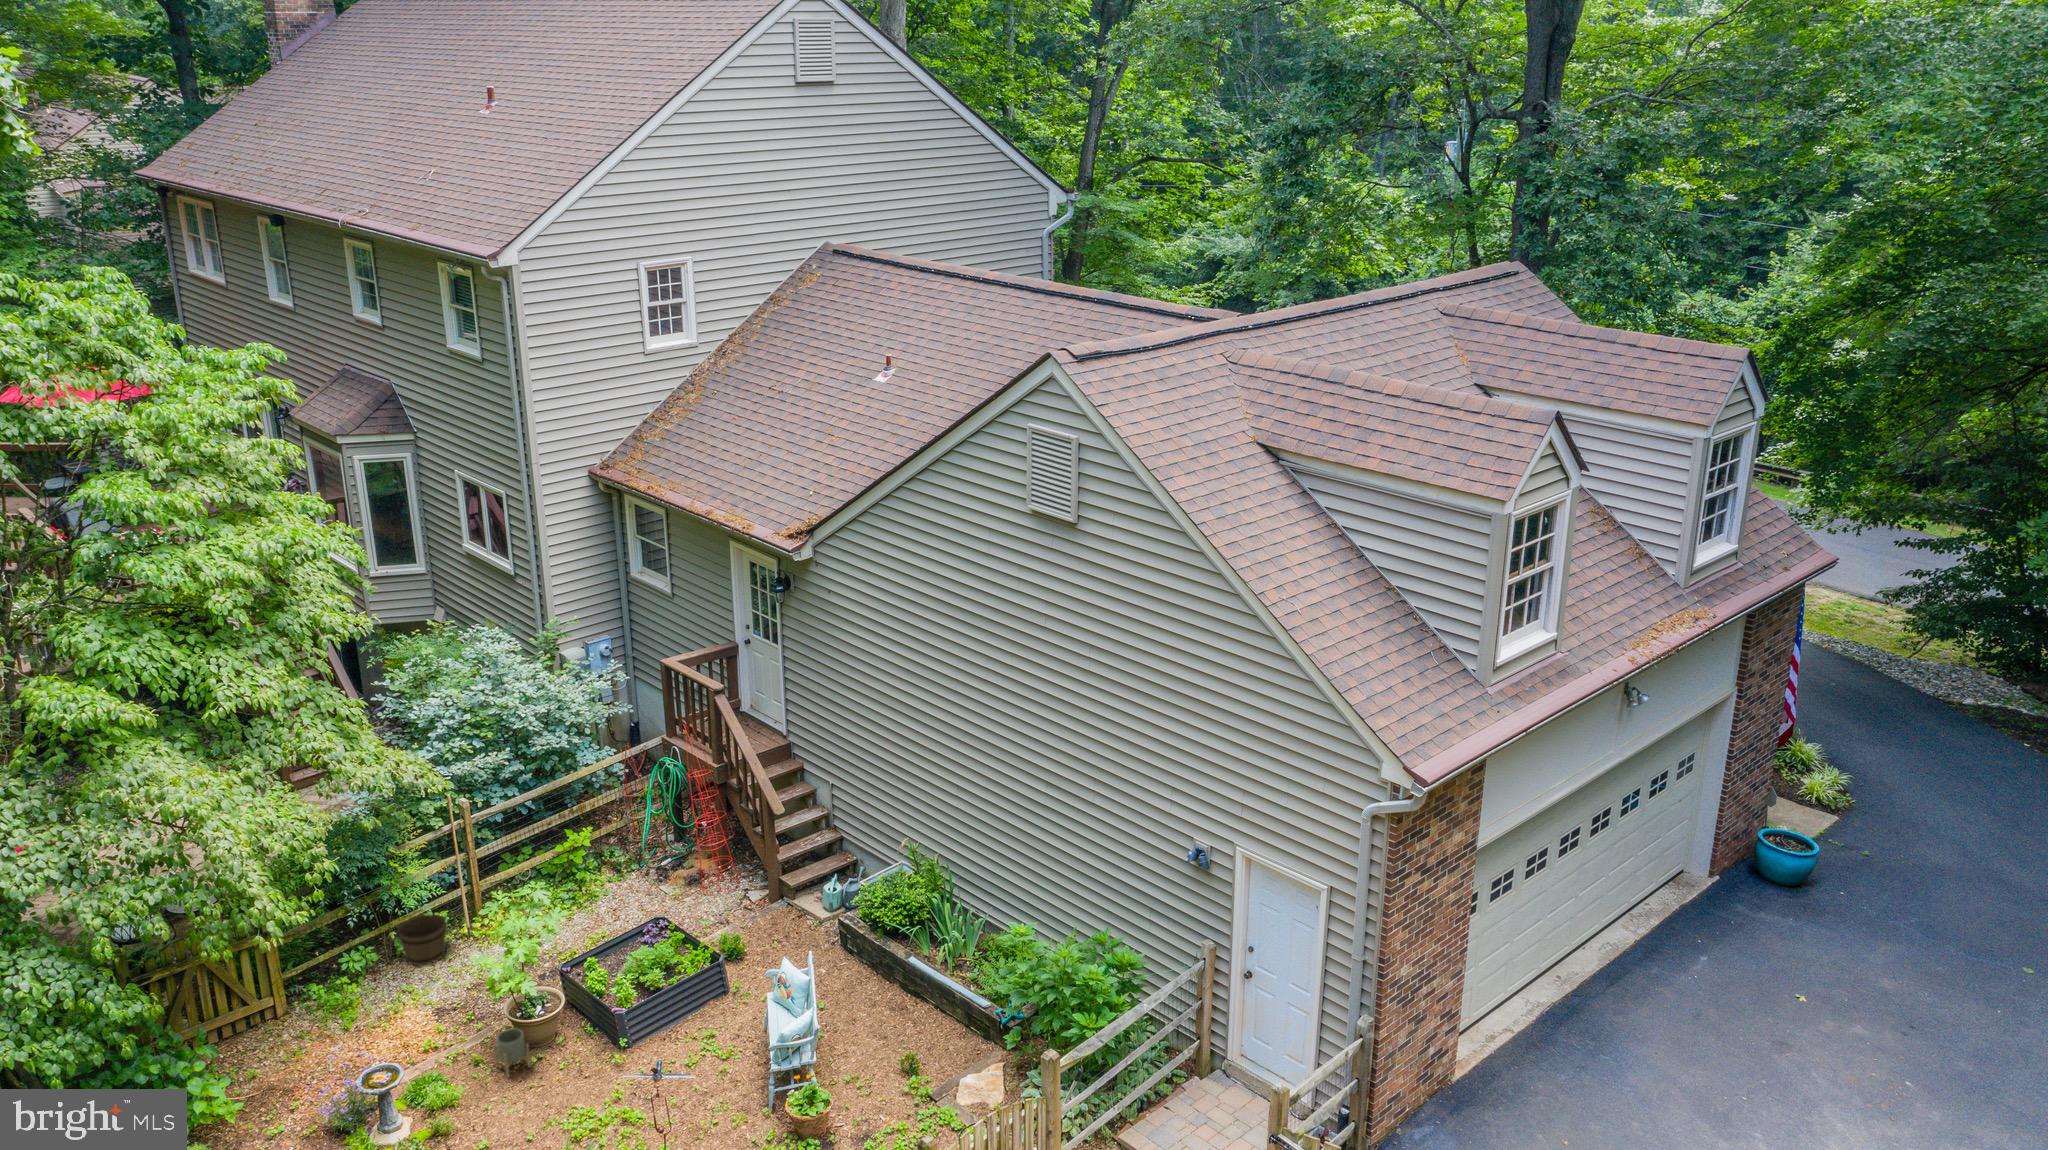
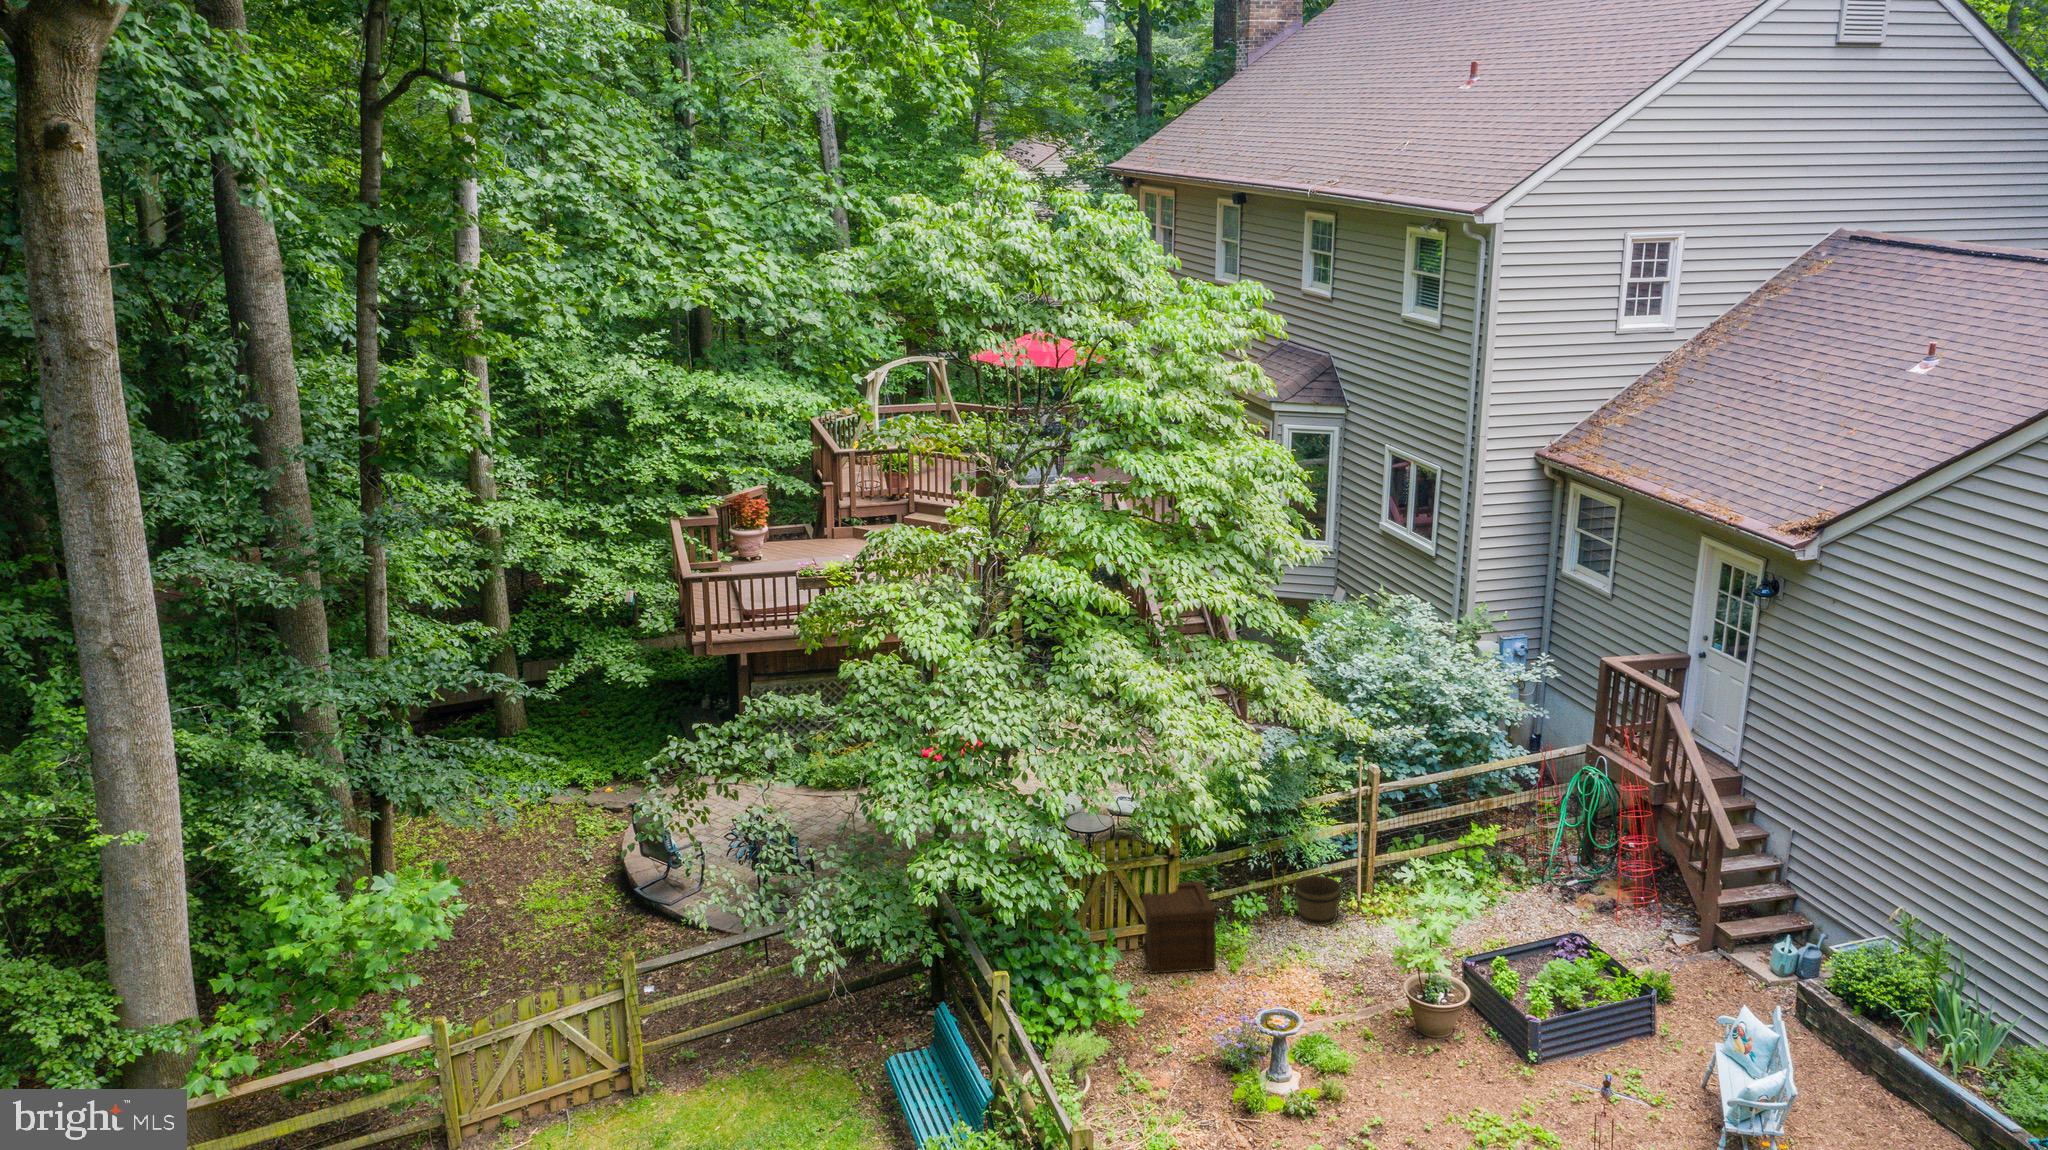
wooden crate: none [223,957,320,1066] -> present [1142,881,1216,974]
planter: present [493,1028,531,1077] -> none [1385,1004,1423,1055]

